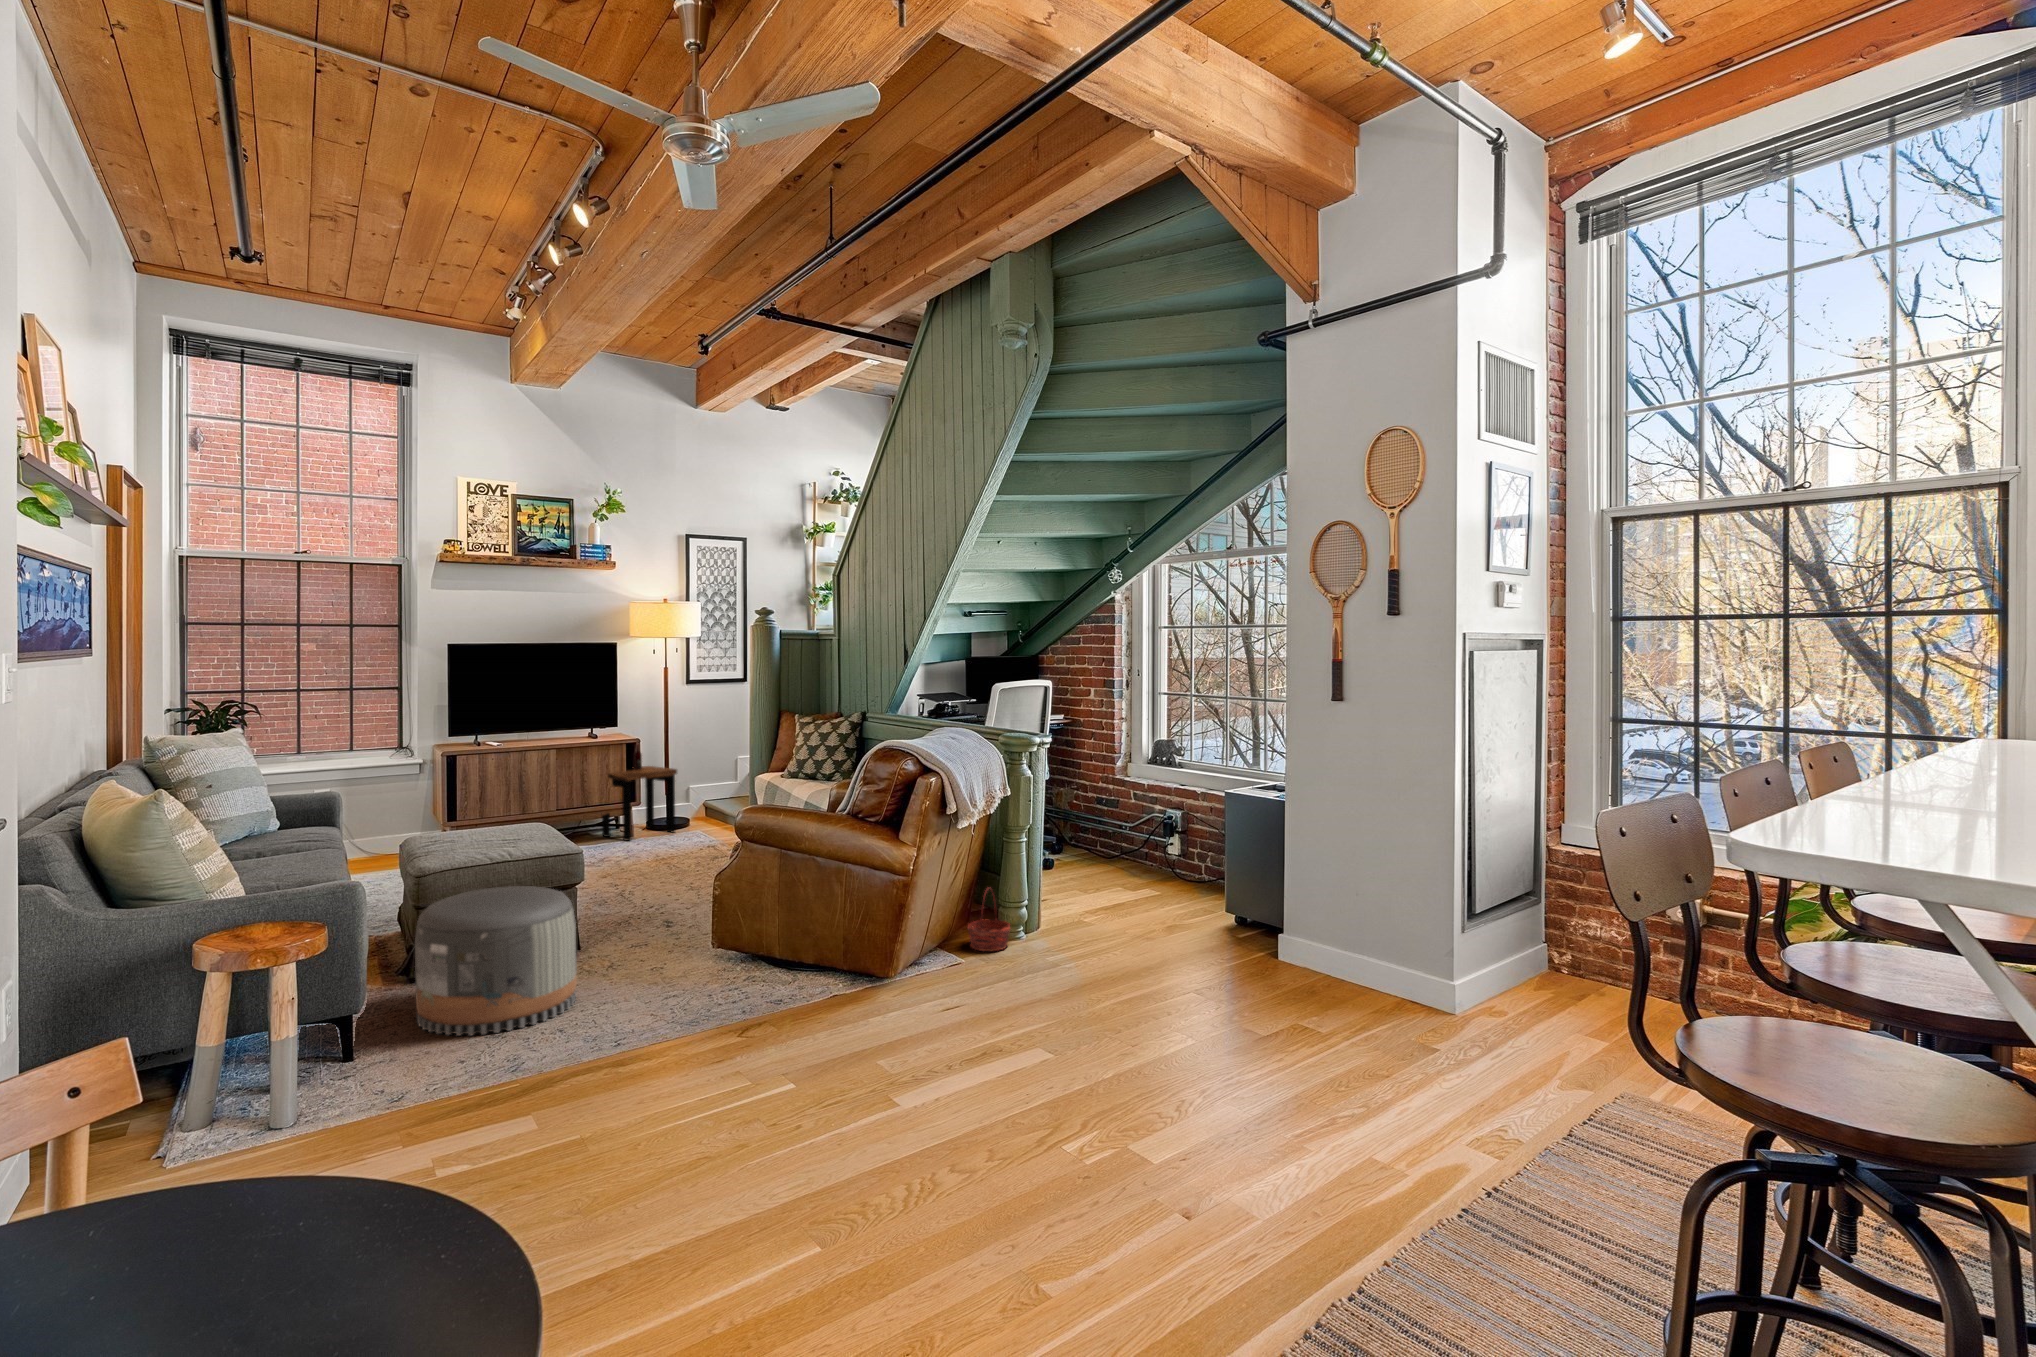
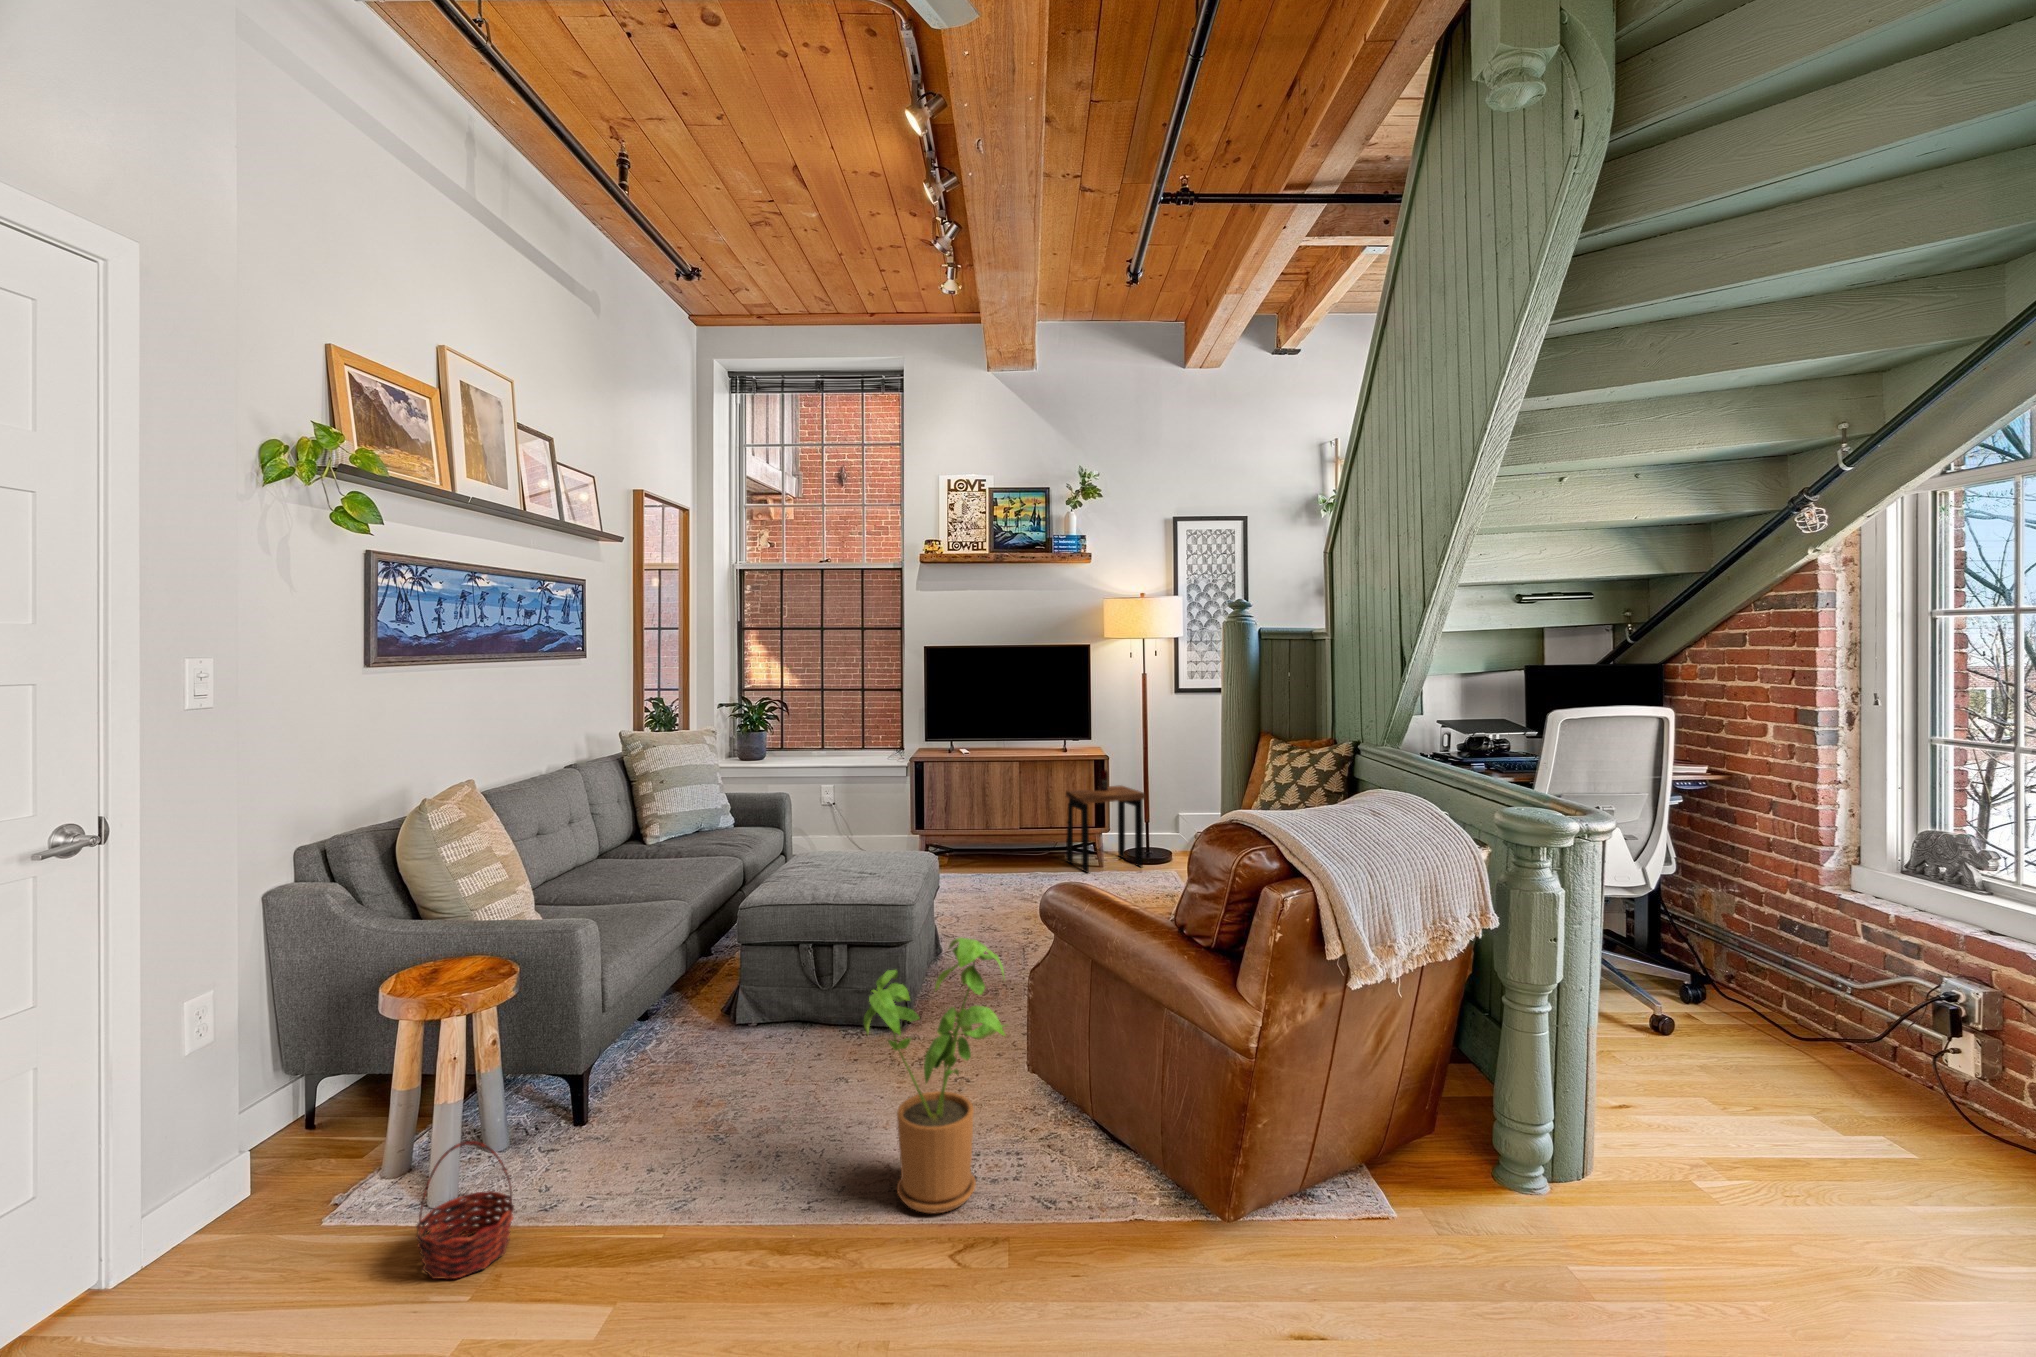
house plant: none [647,827,757,999] -> present [864,938,1005,1213]
pouf: present [415,886,577,1036] -> none [604,970,807,1195]
basket: present [968,888,1010,951] -> present [416,1141,514,1279]

